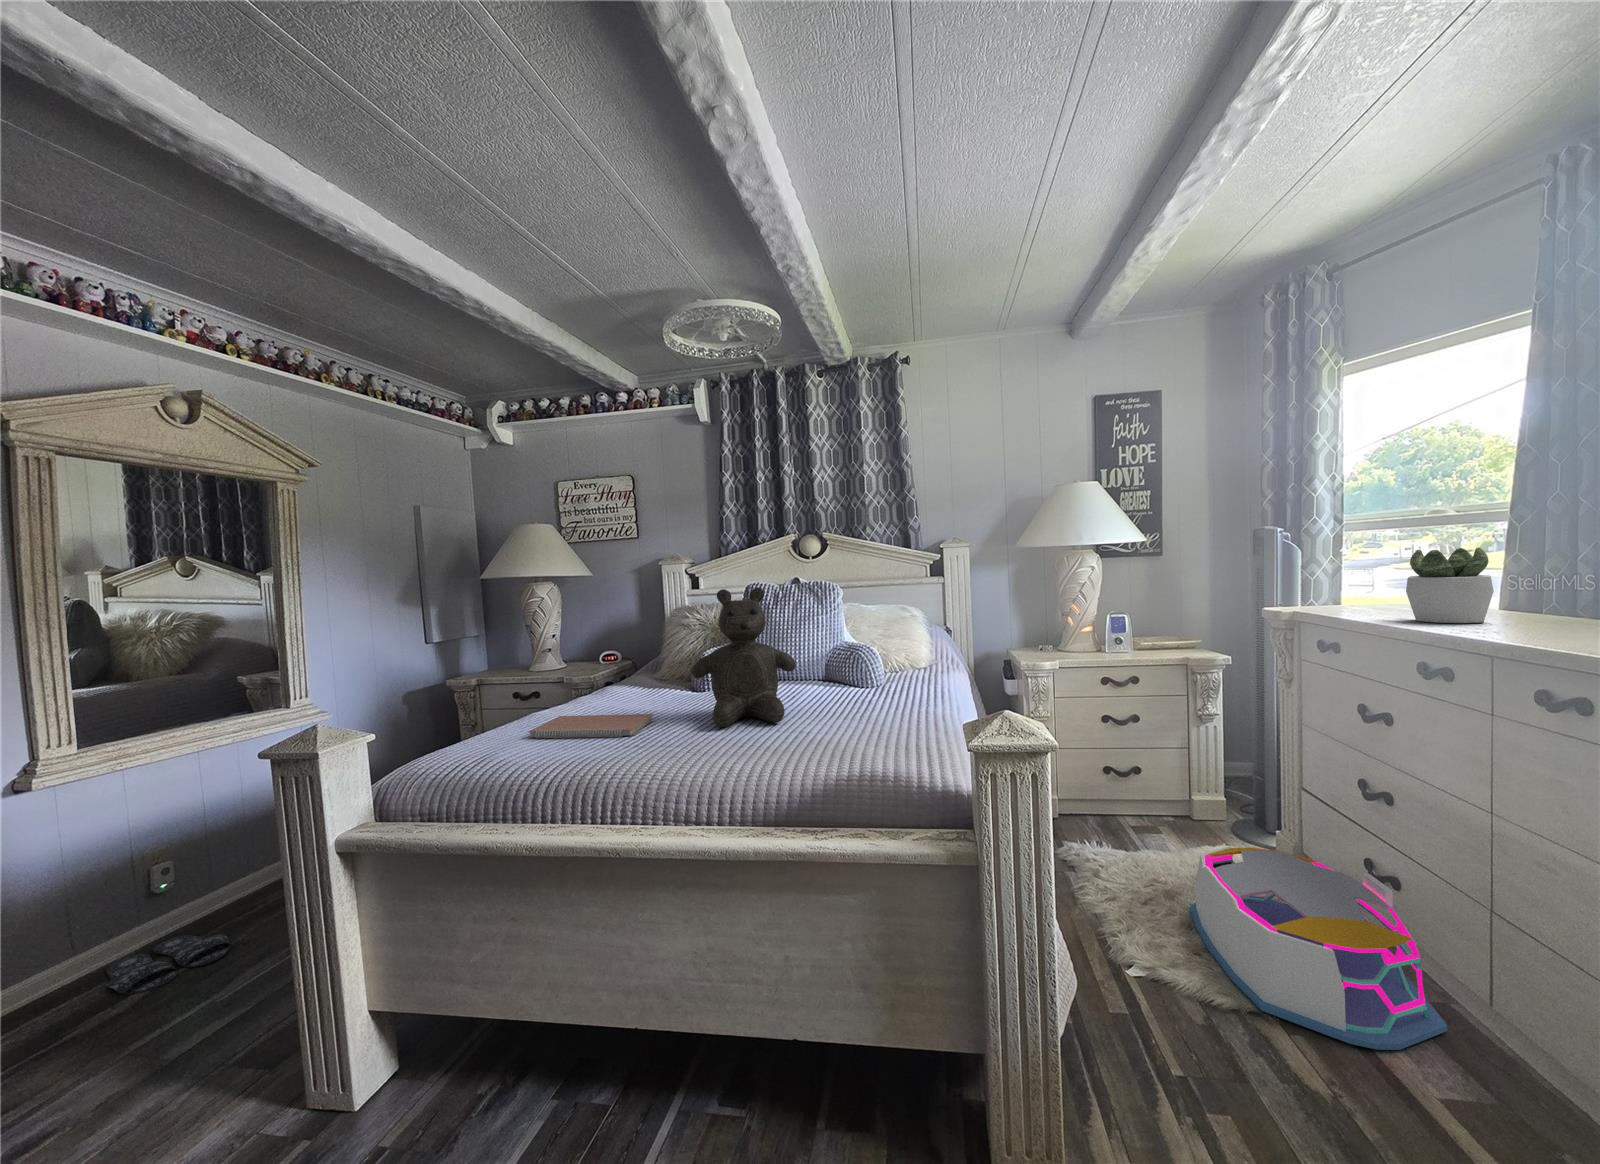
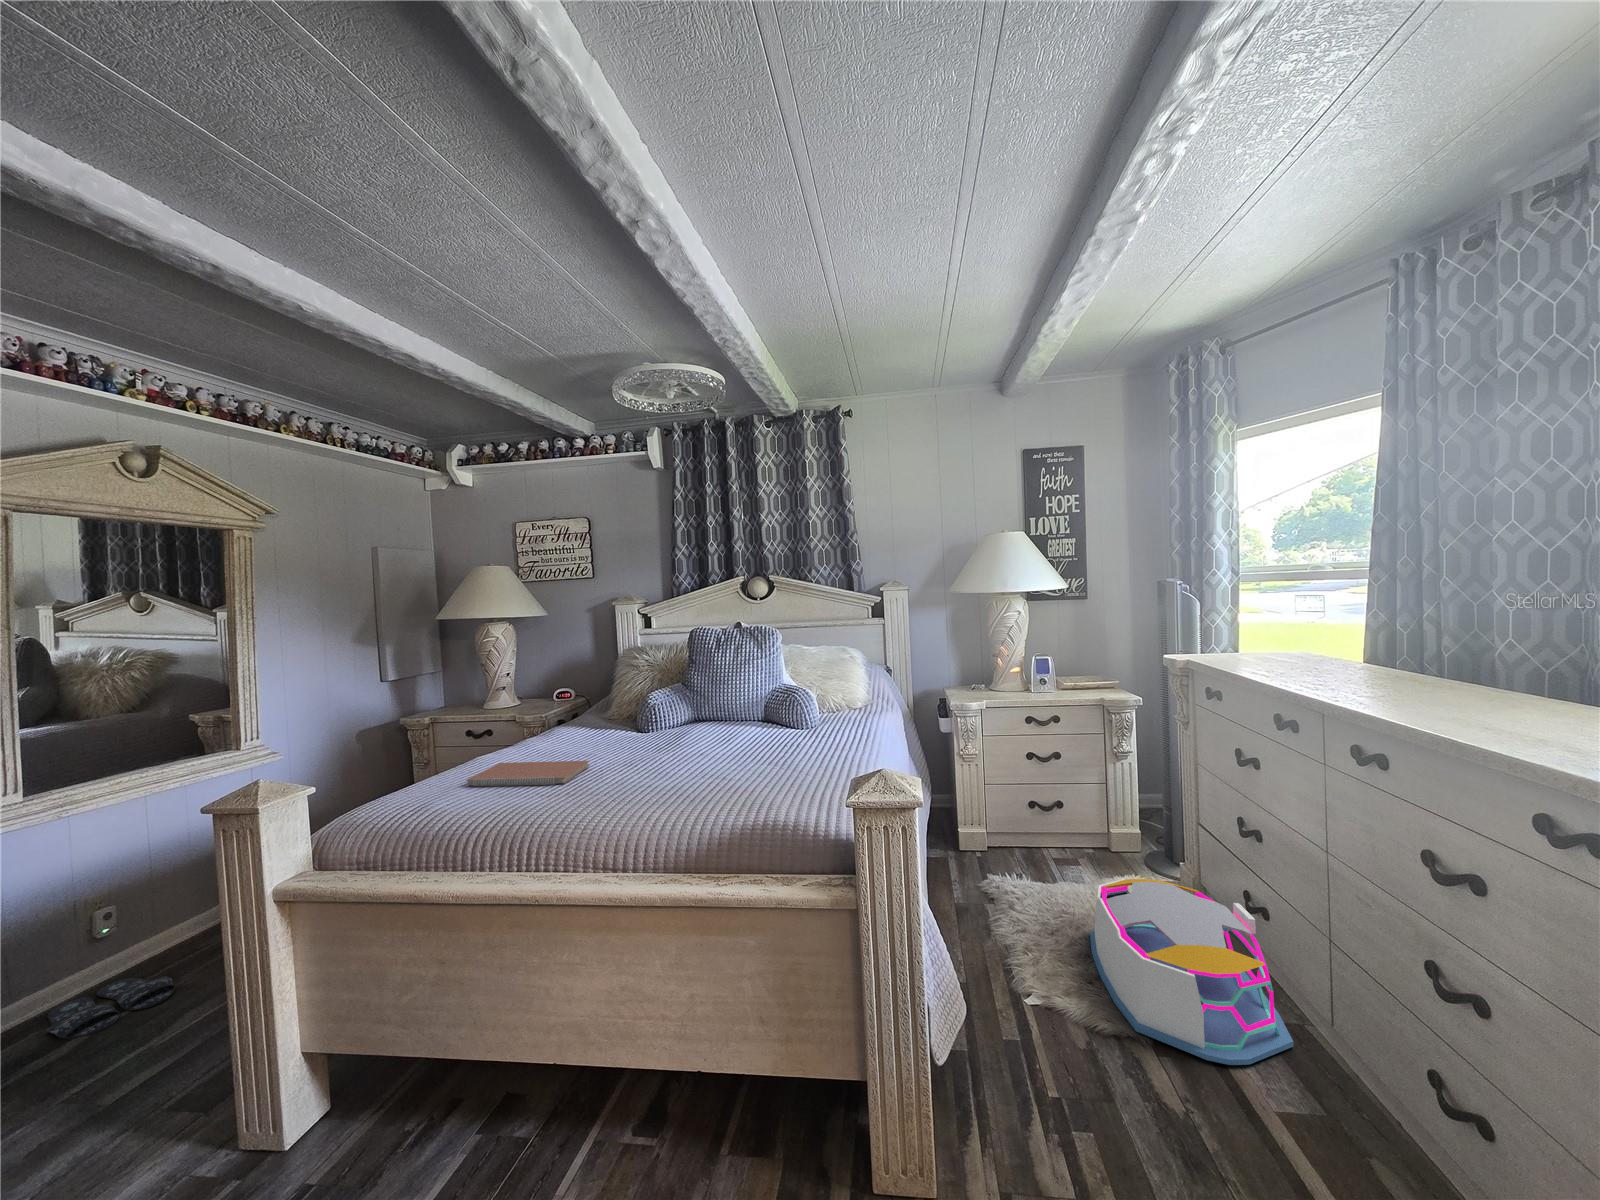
succulent plant: present [1406,548,1494,623] -> none [1271,609,1343,677]
teddy bear: present [692,588,796,727] -> none [626,641,726,774]

